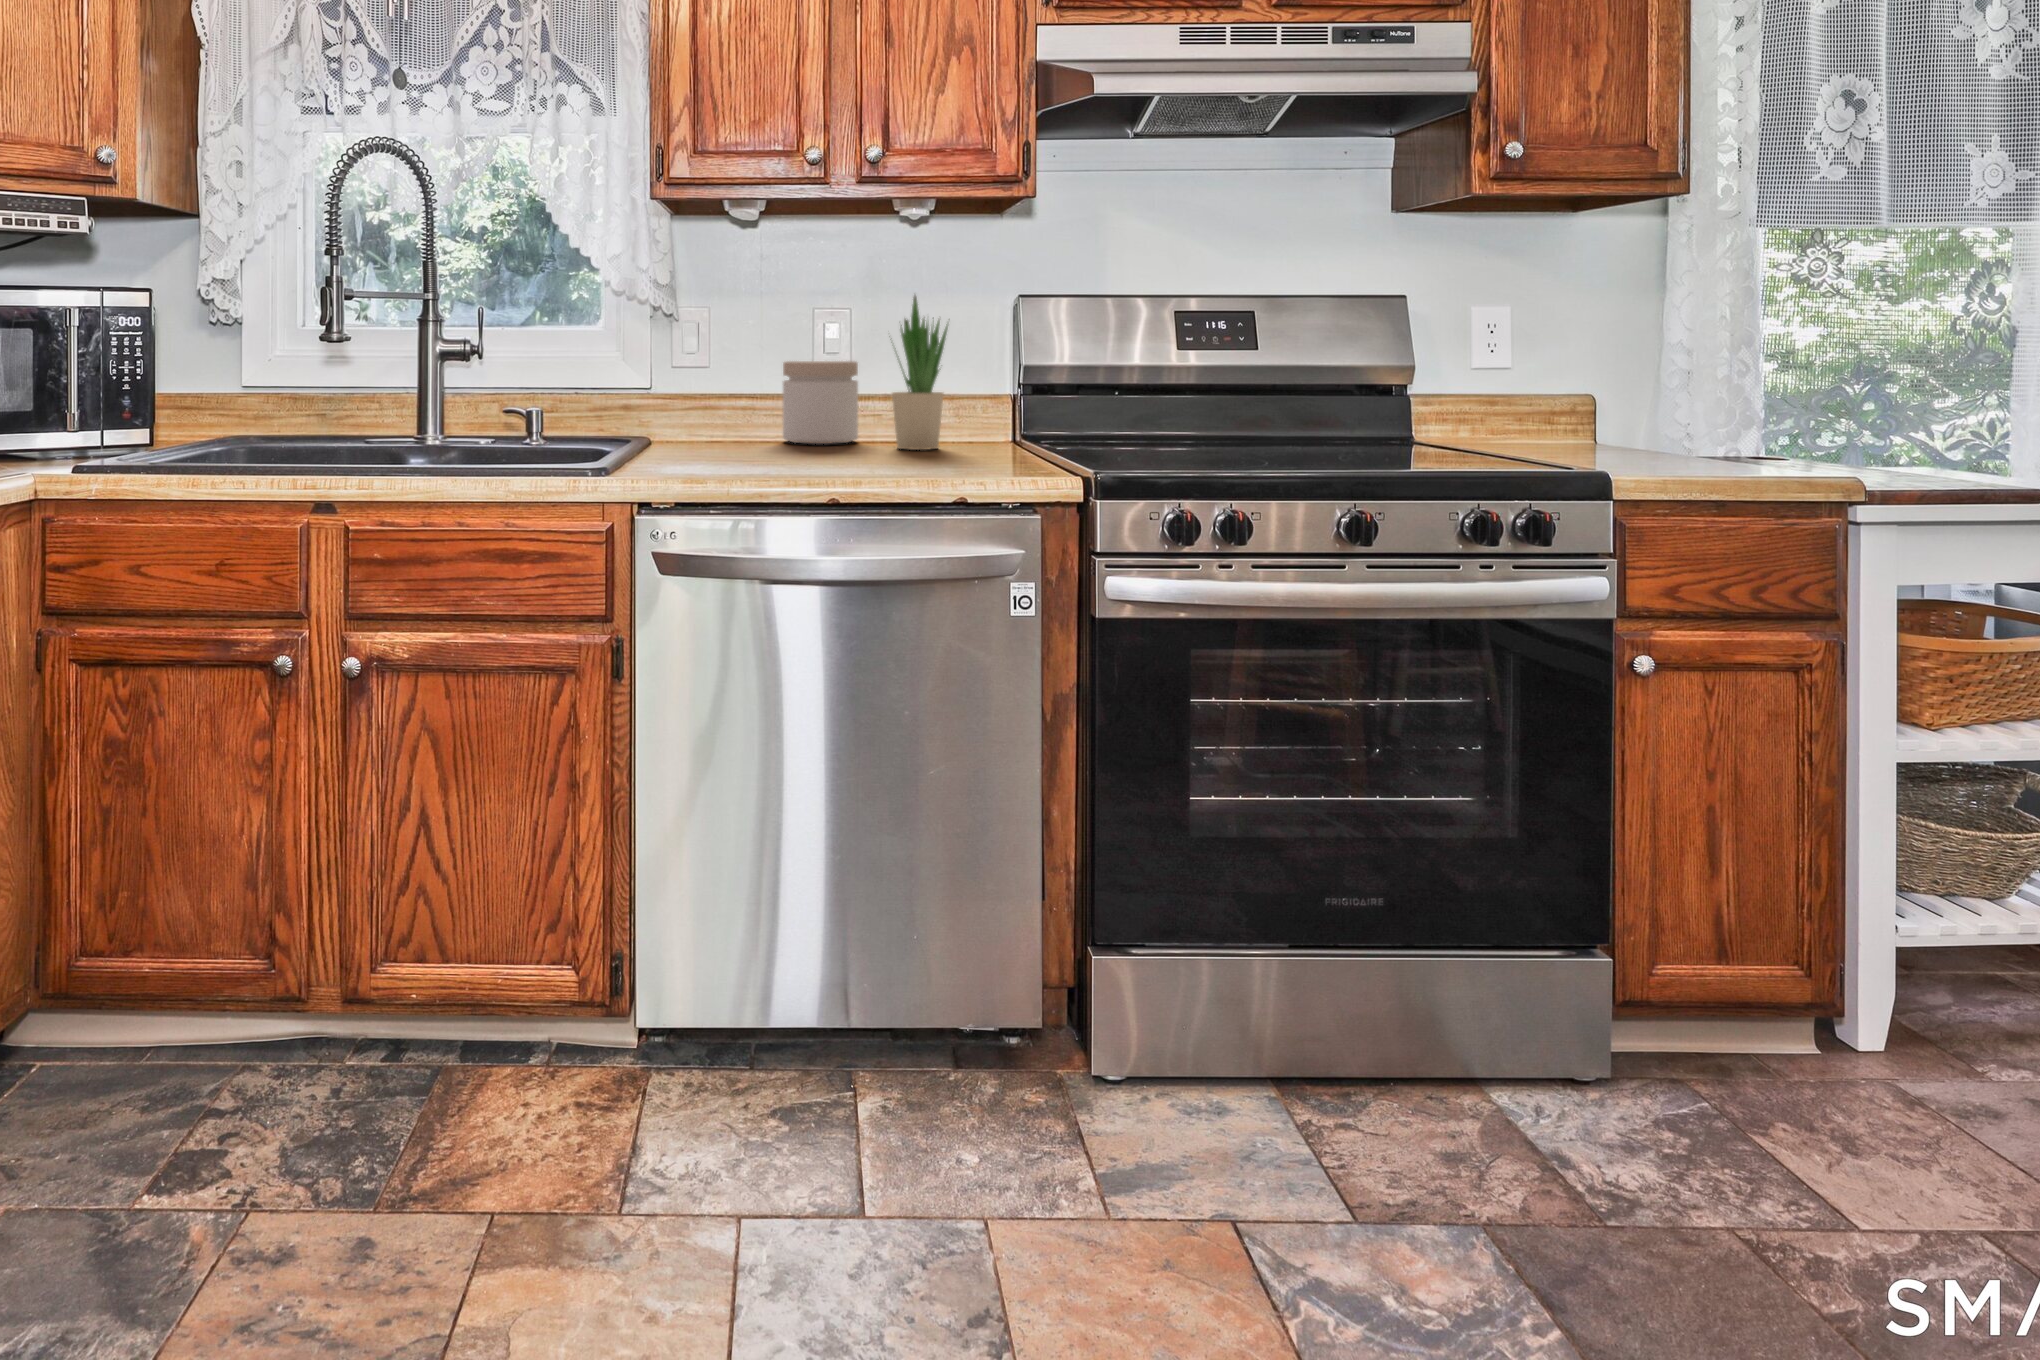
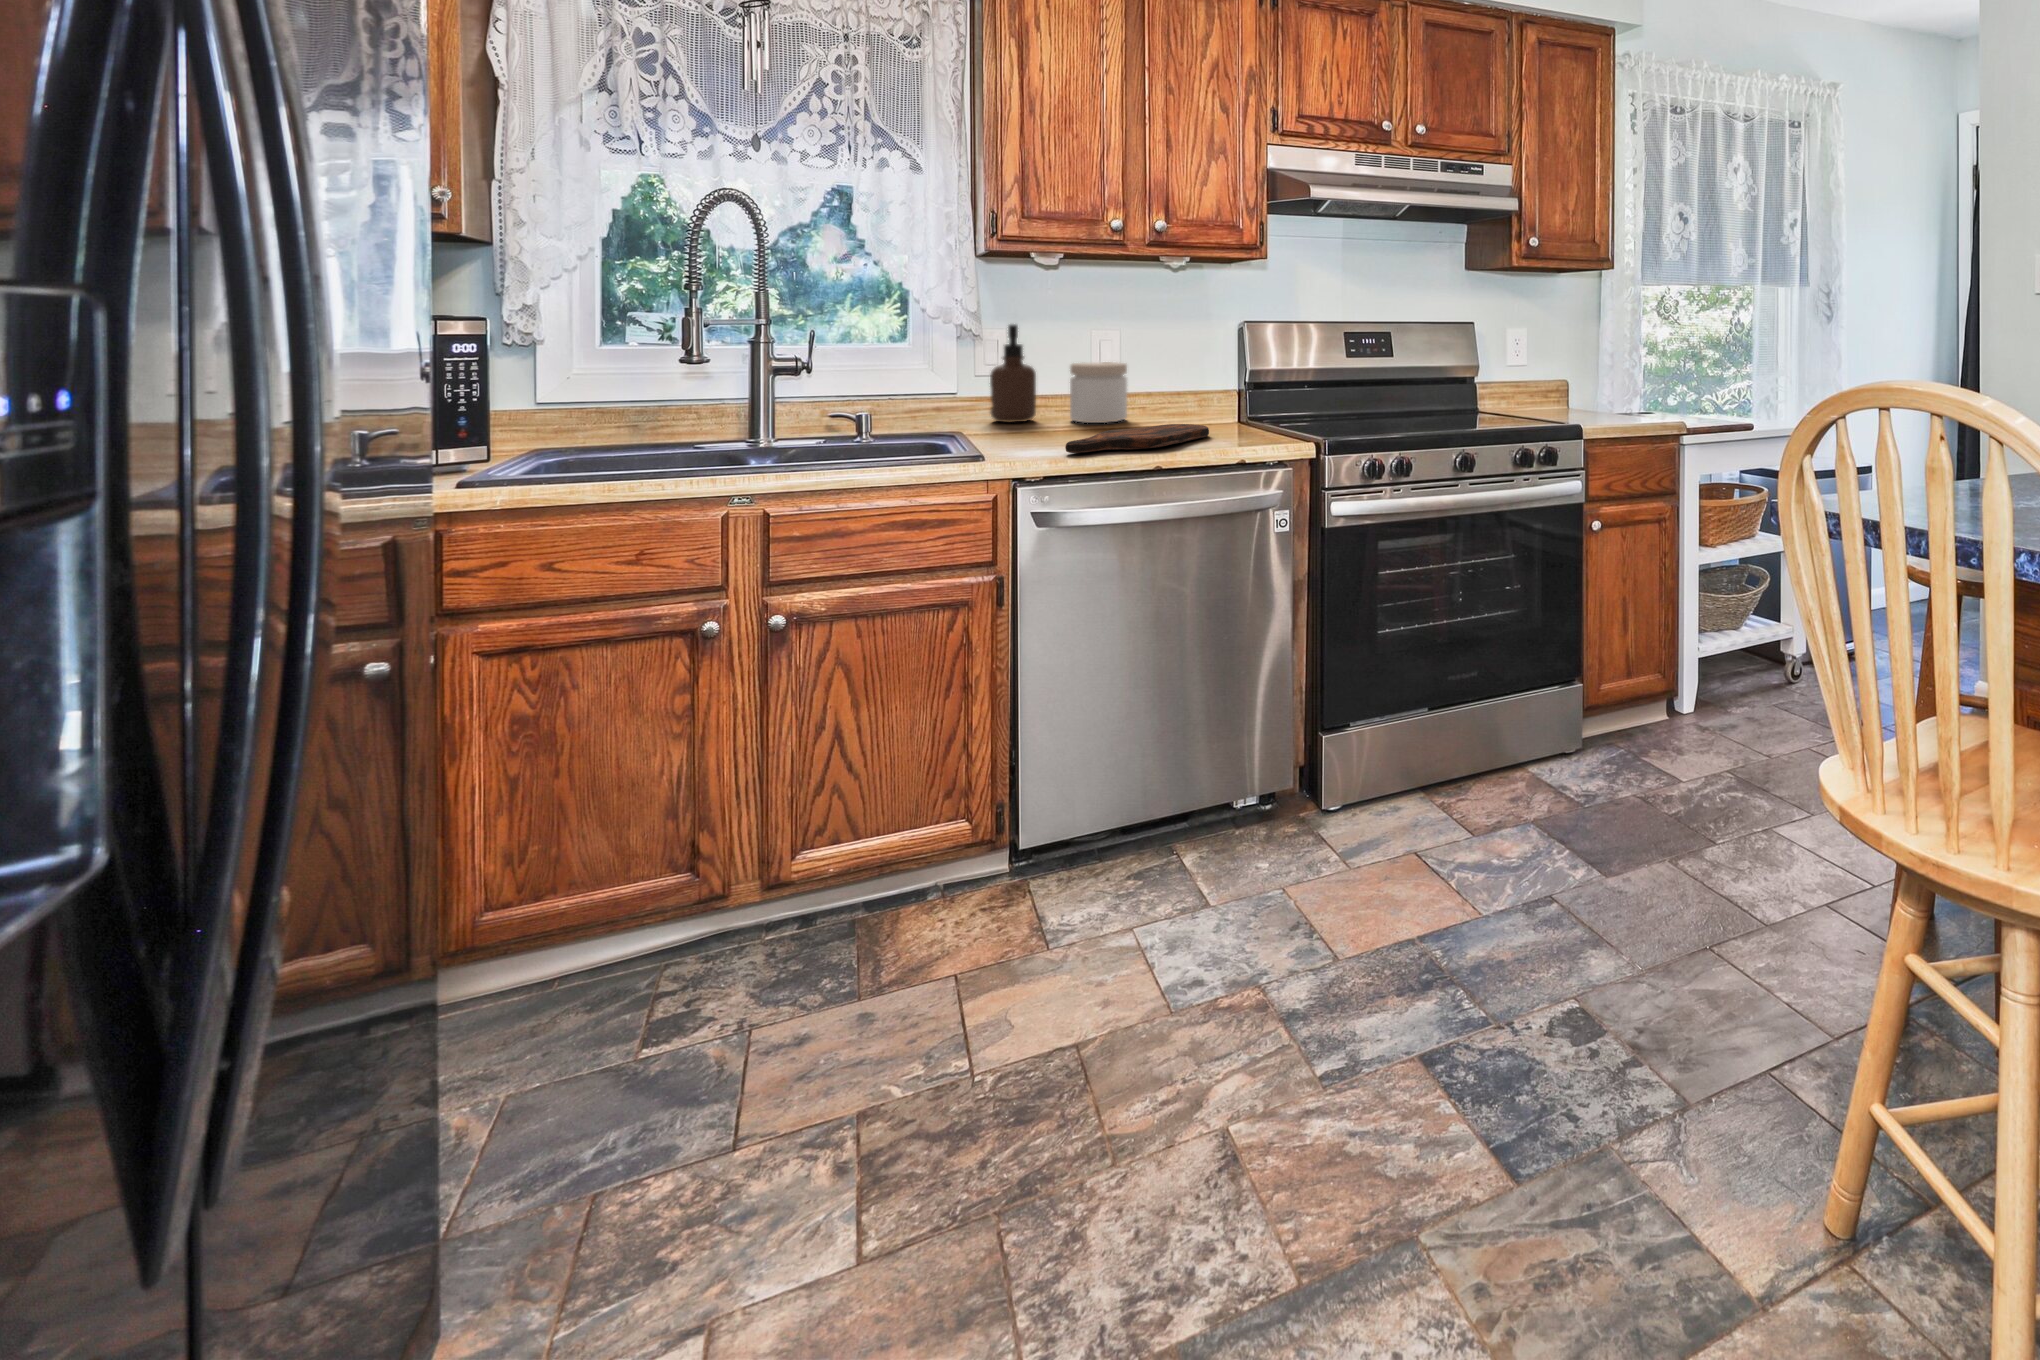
potted plant: present [892,296,948,450] -> none [1155,318,1197,425]
soap dispenser: none [687,308,744,439] -> present [990,324,1036,423]
cutting board: none [714,445,939,472] -> present [1065,424,1209,453]

